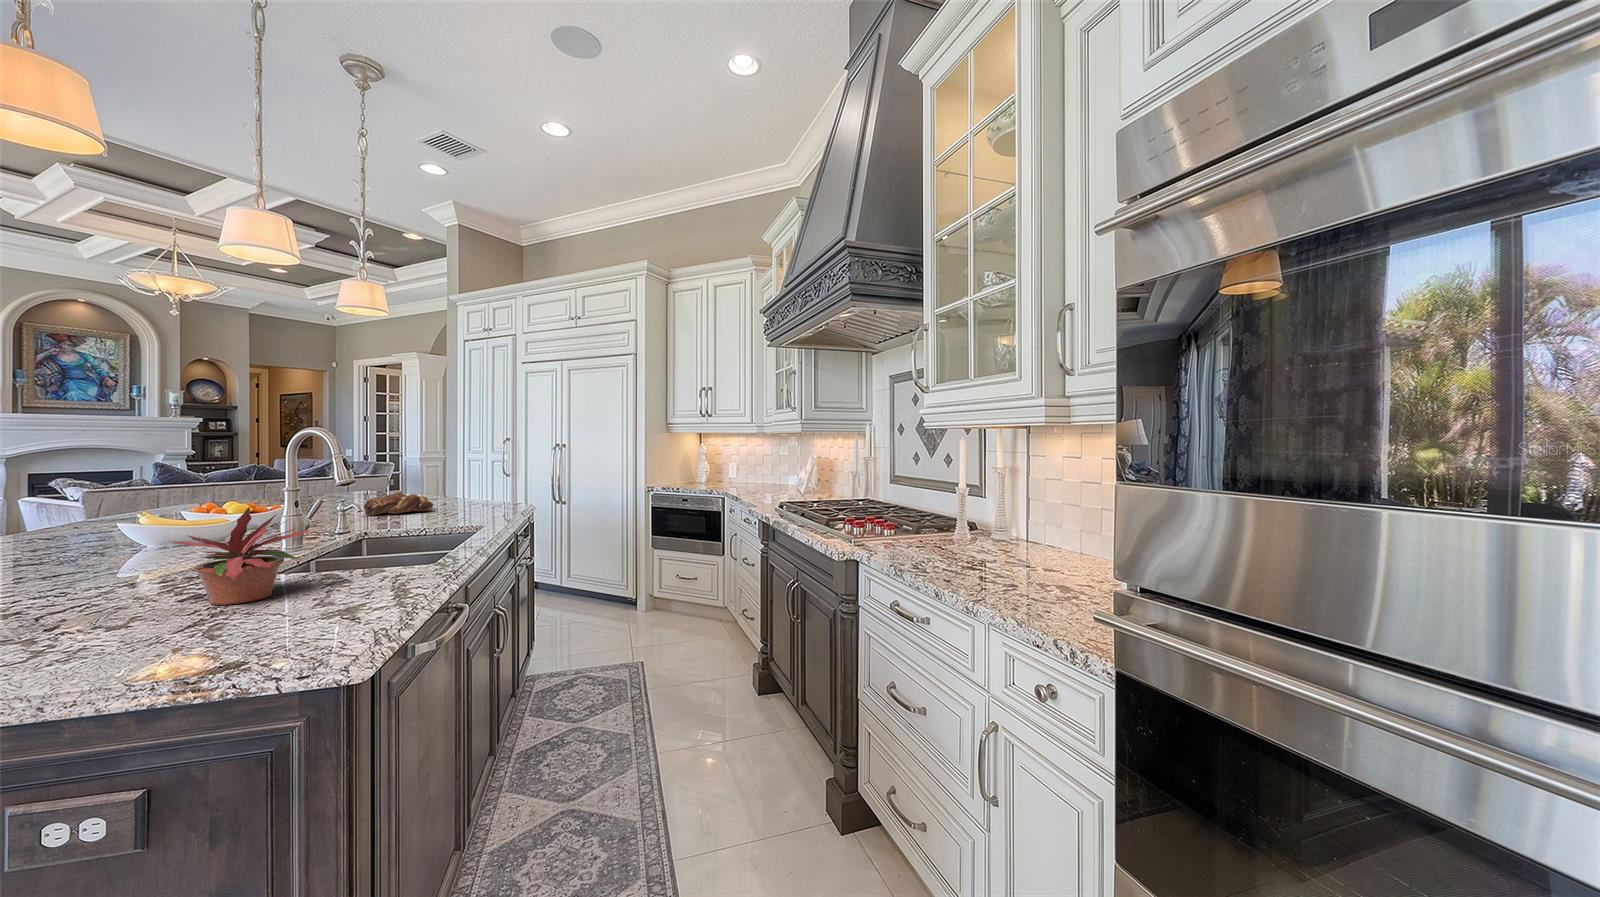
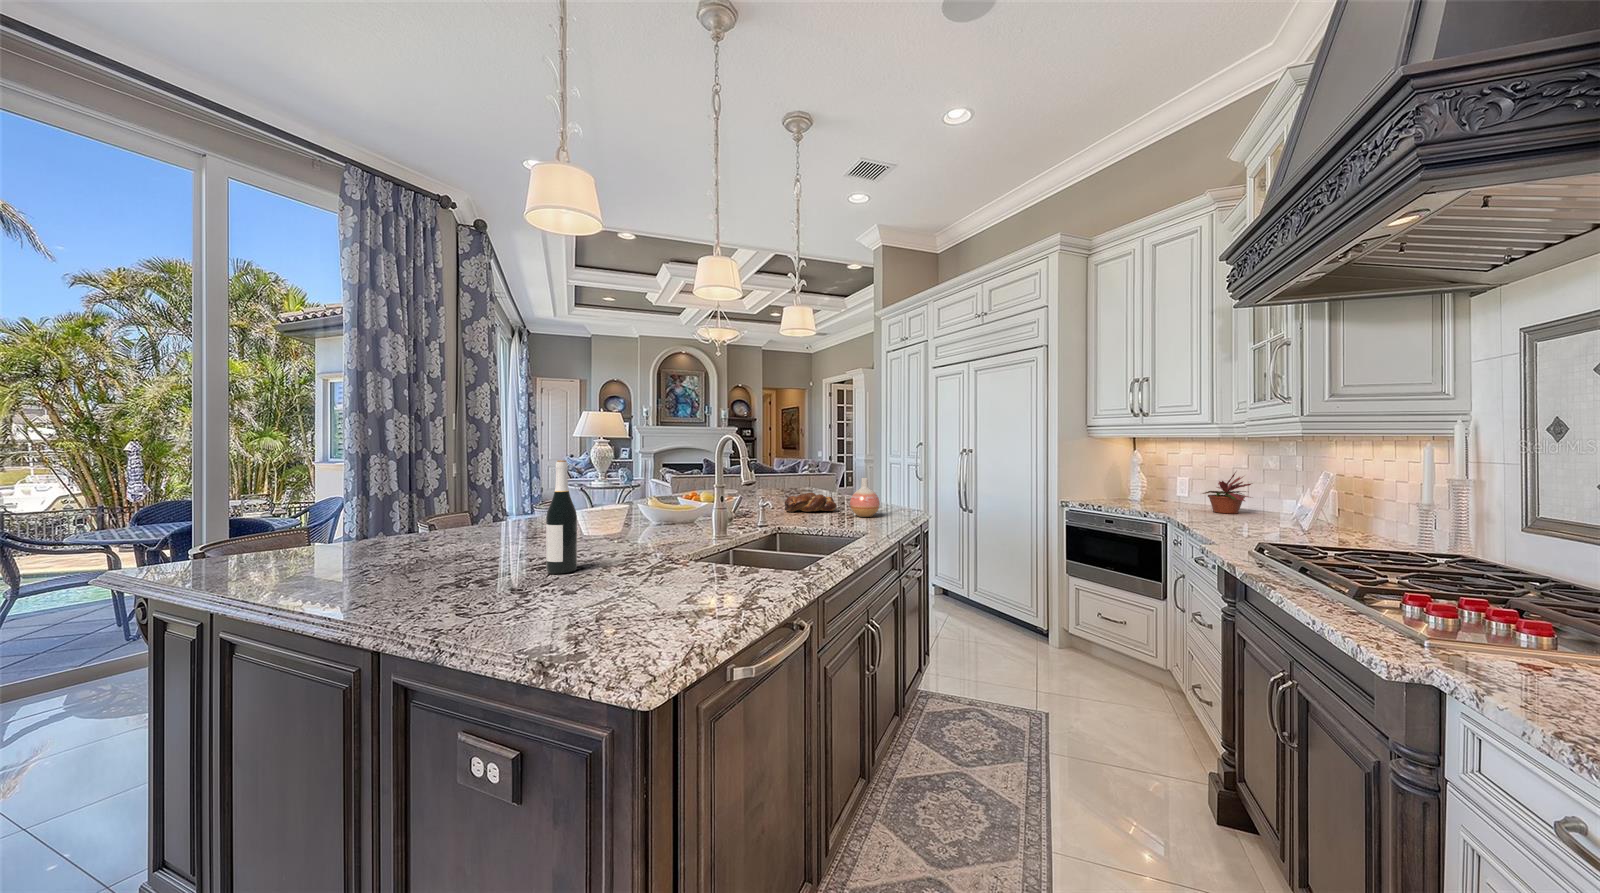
wine bottle: none [61,462,119,607] -> present [546,460,577,574]
vase: none [452,474,486,514] -> present [850,478,880,517]
potted plant: present [170,506,311,605] -> present [1203,472,1251,514]

